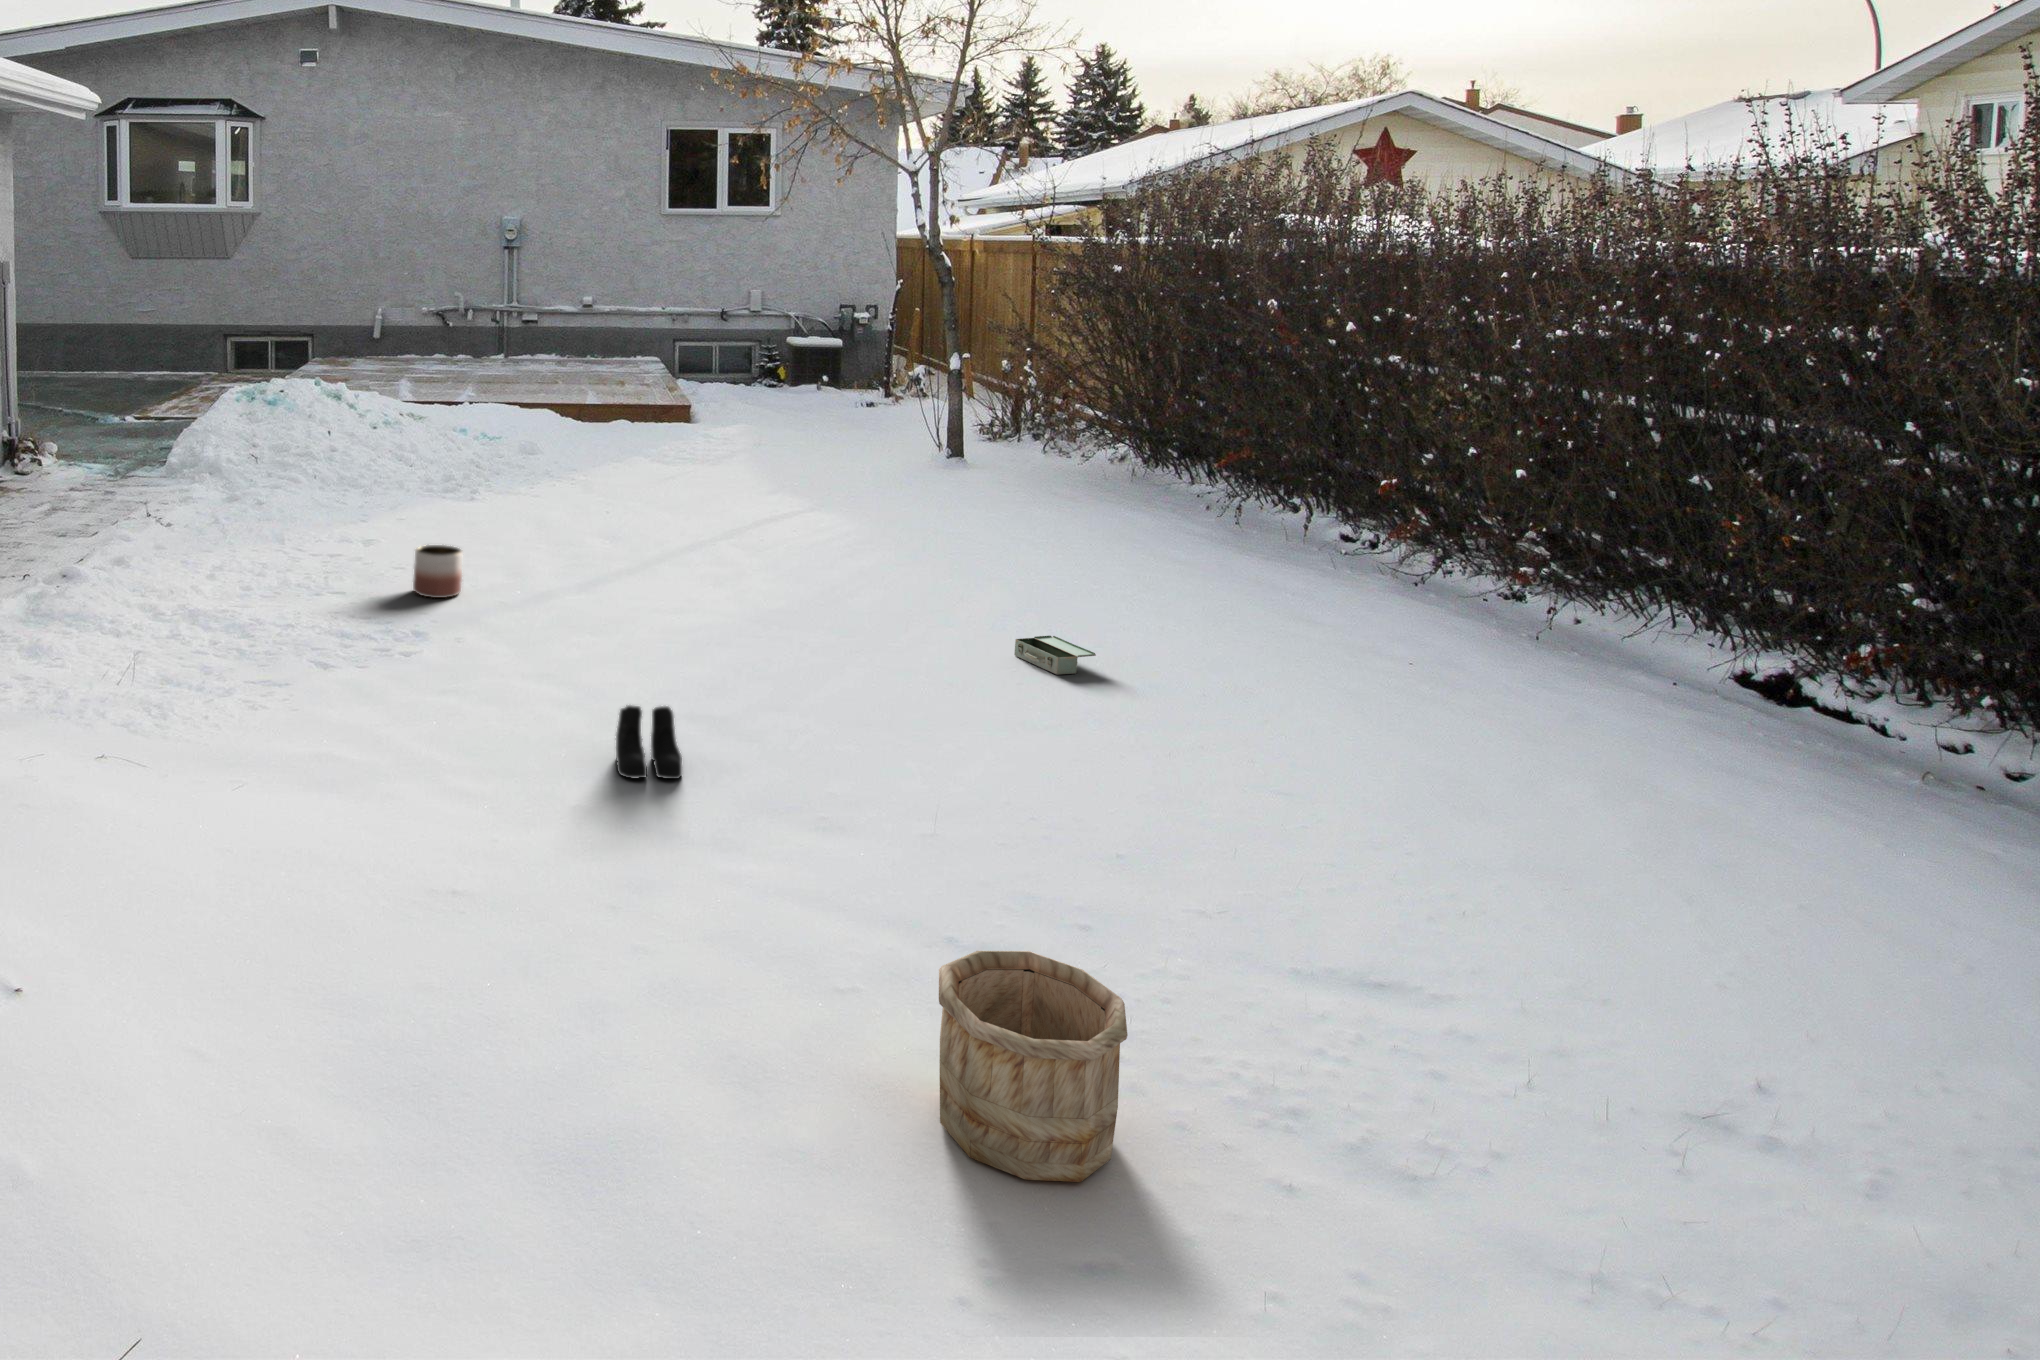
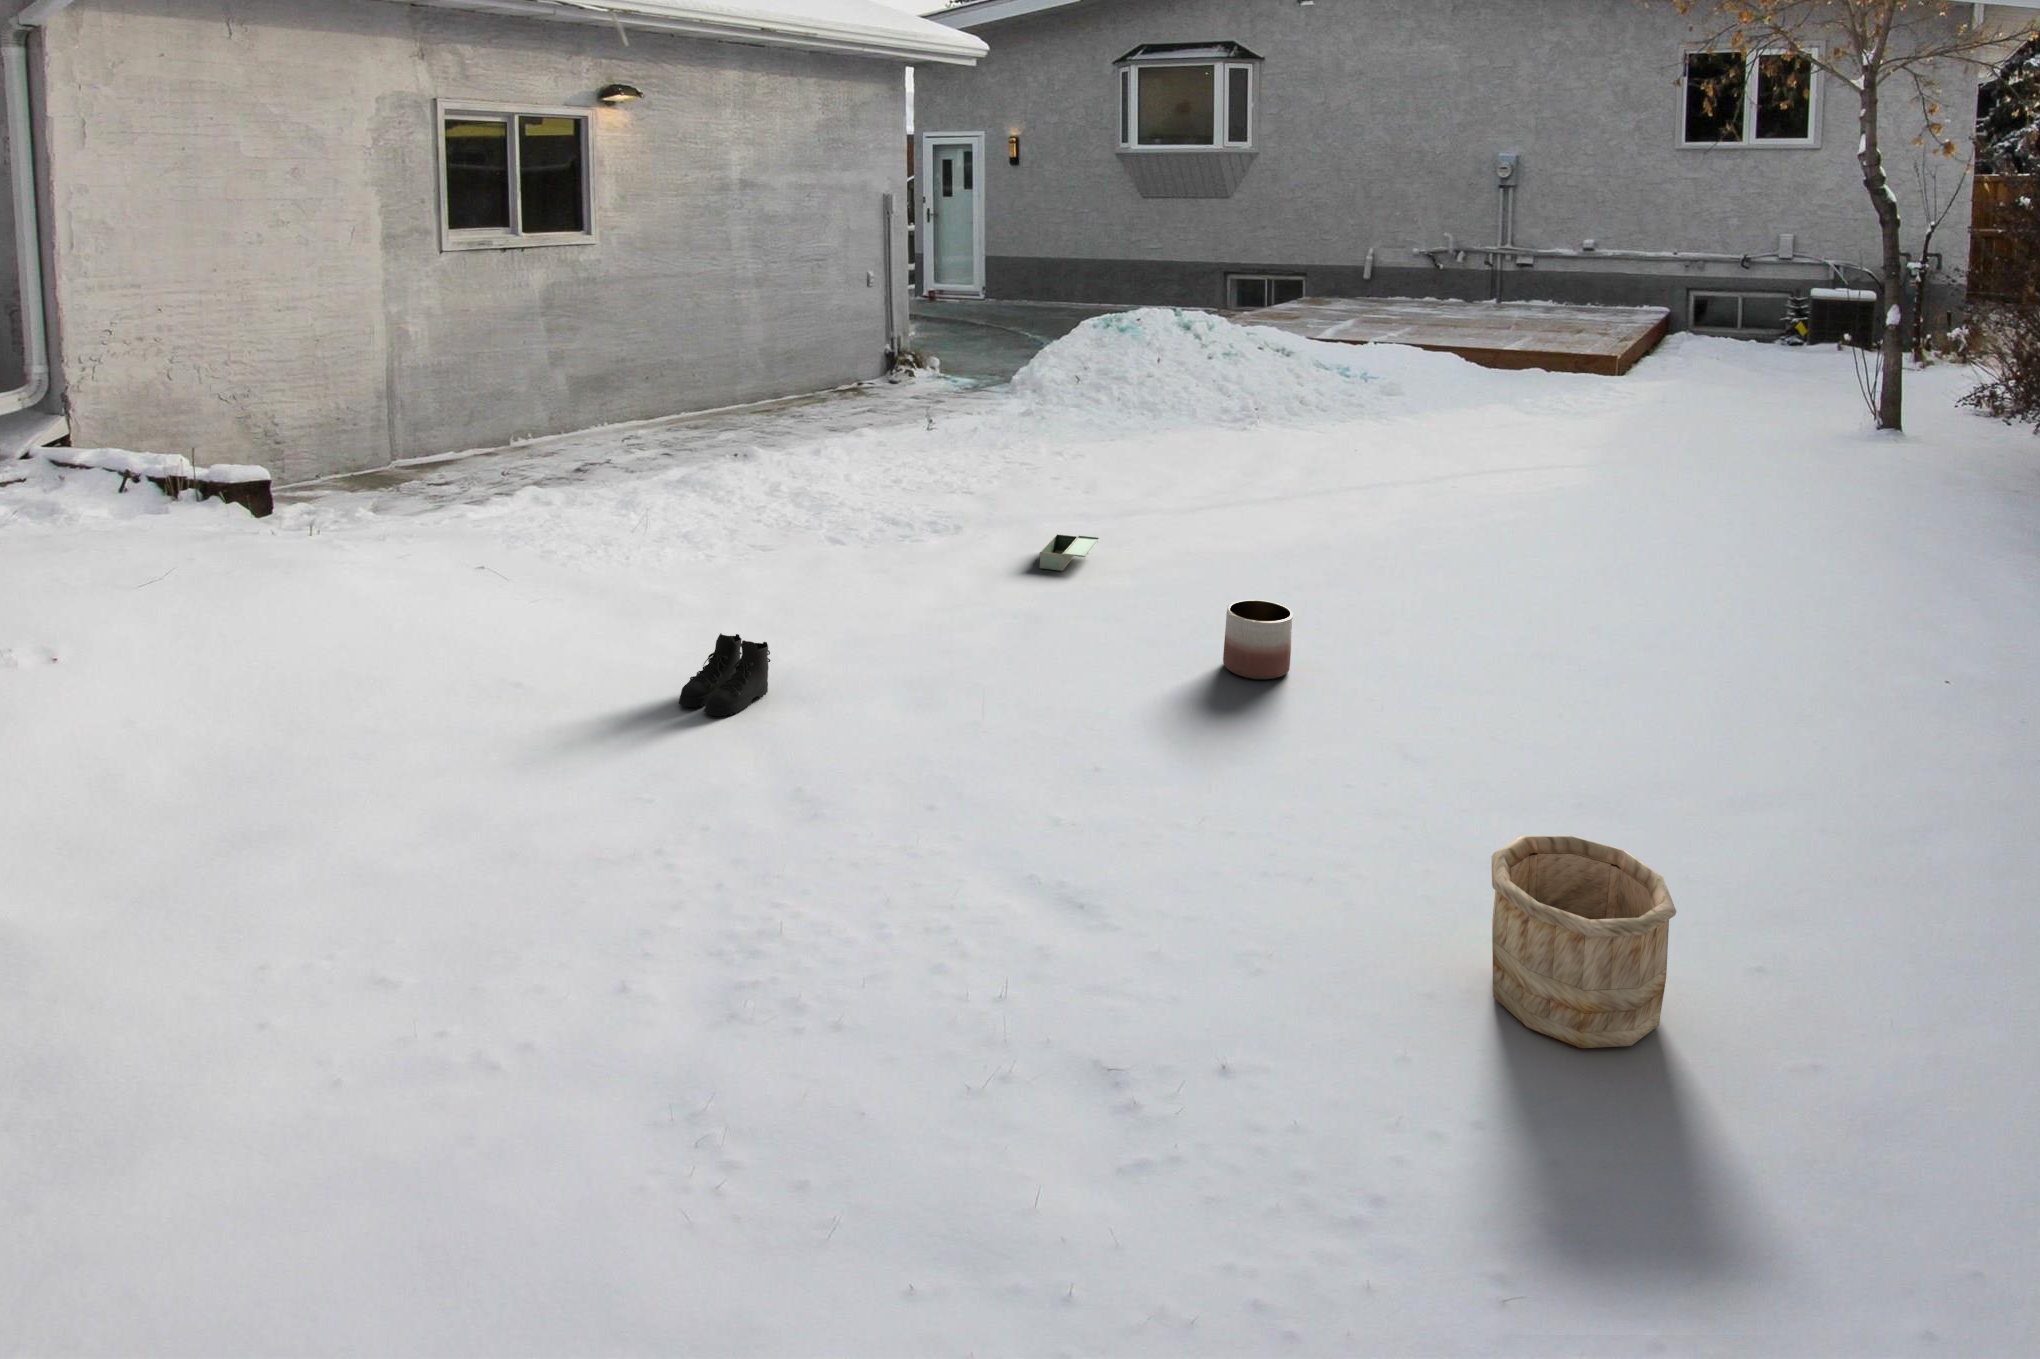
planter: present [413,545,463,598] -> present [1223,600,1293,680]
toolbox: present [1014,636,1096,675] -> present [1040,535,1100,571]
wooden bucket: present [939,951,1128,1182] -> present [1491,836,1676,1048]

